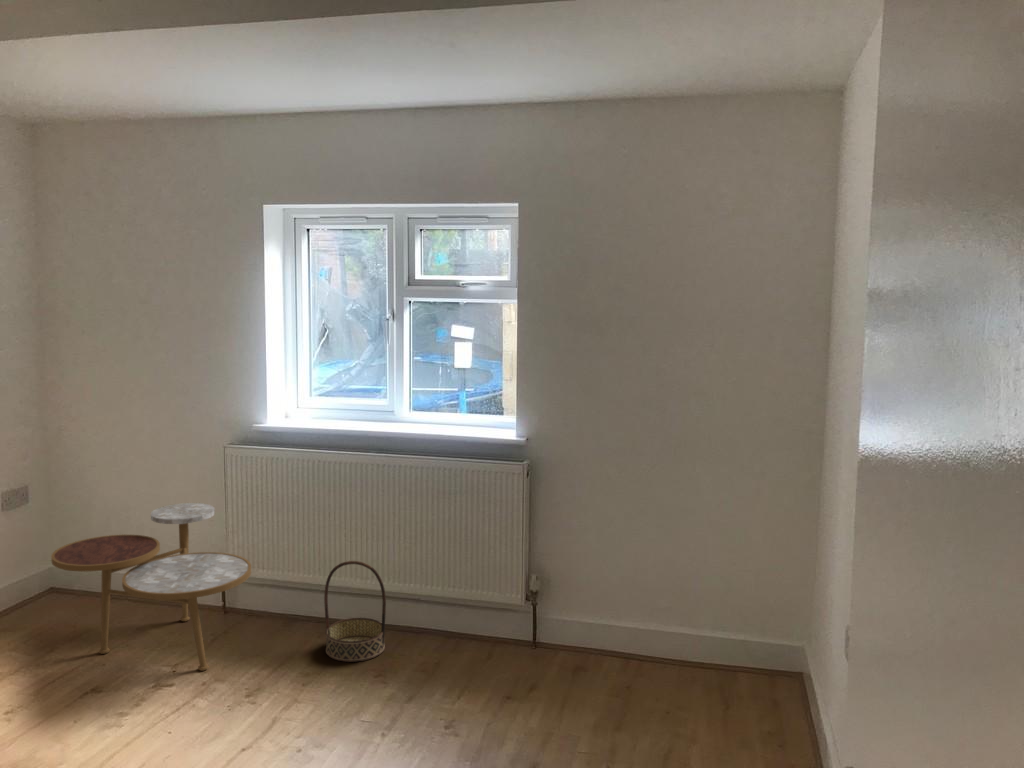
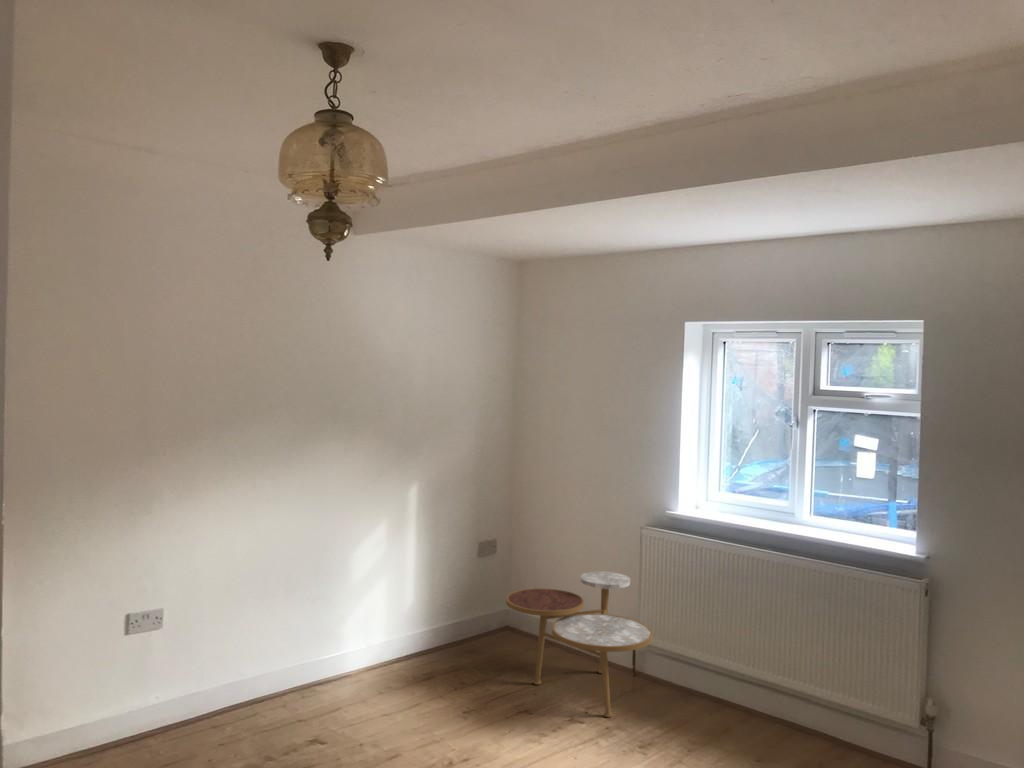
basket: present [324,561,386,662] -> none [714,647,772,745]

